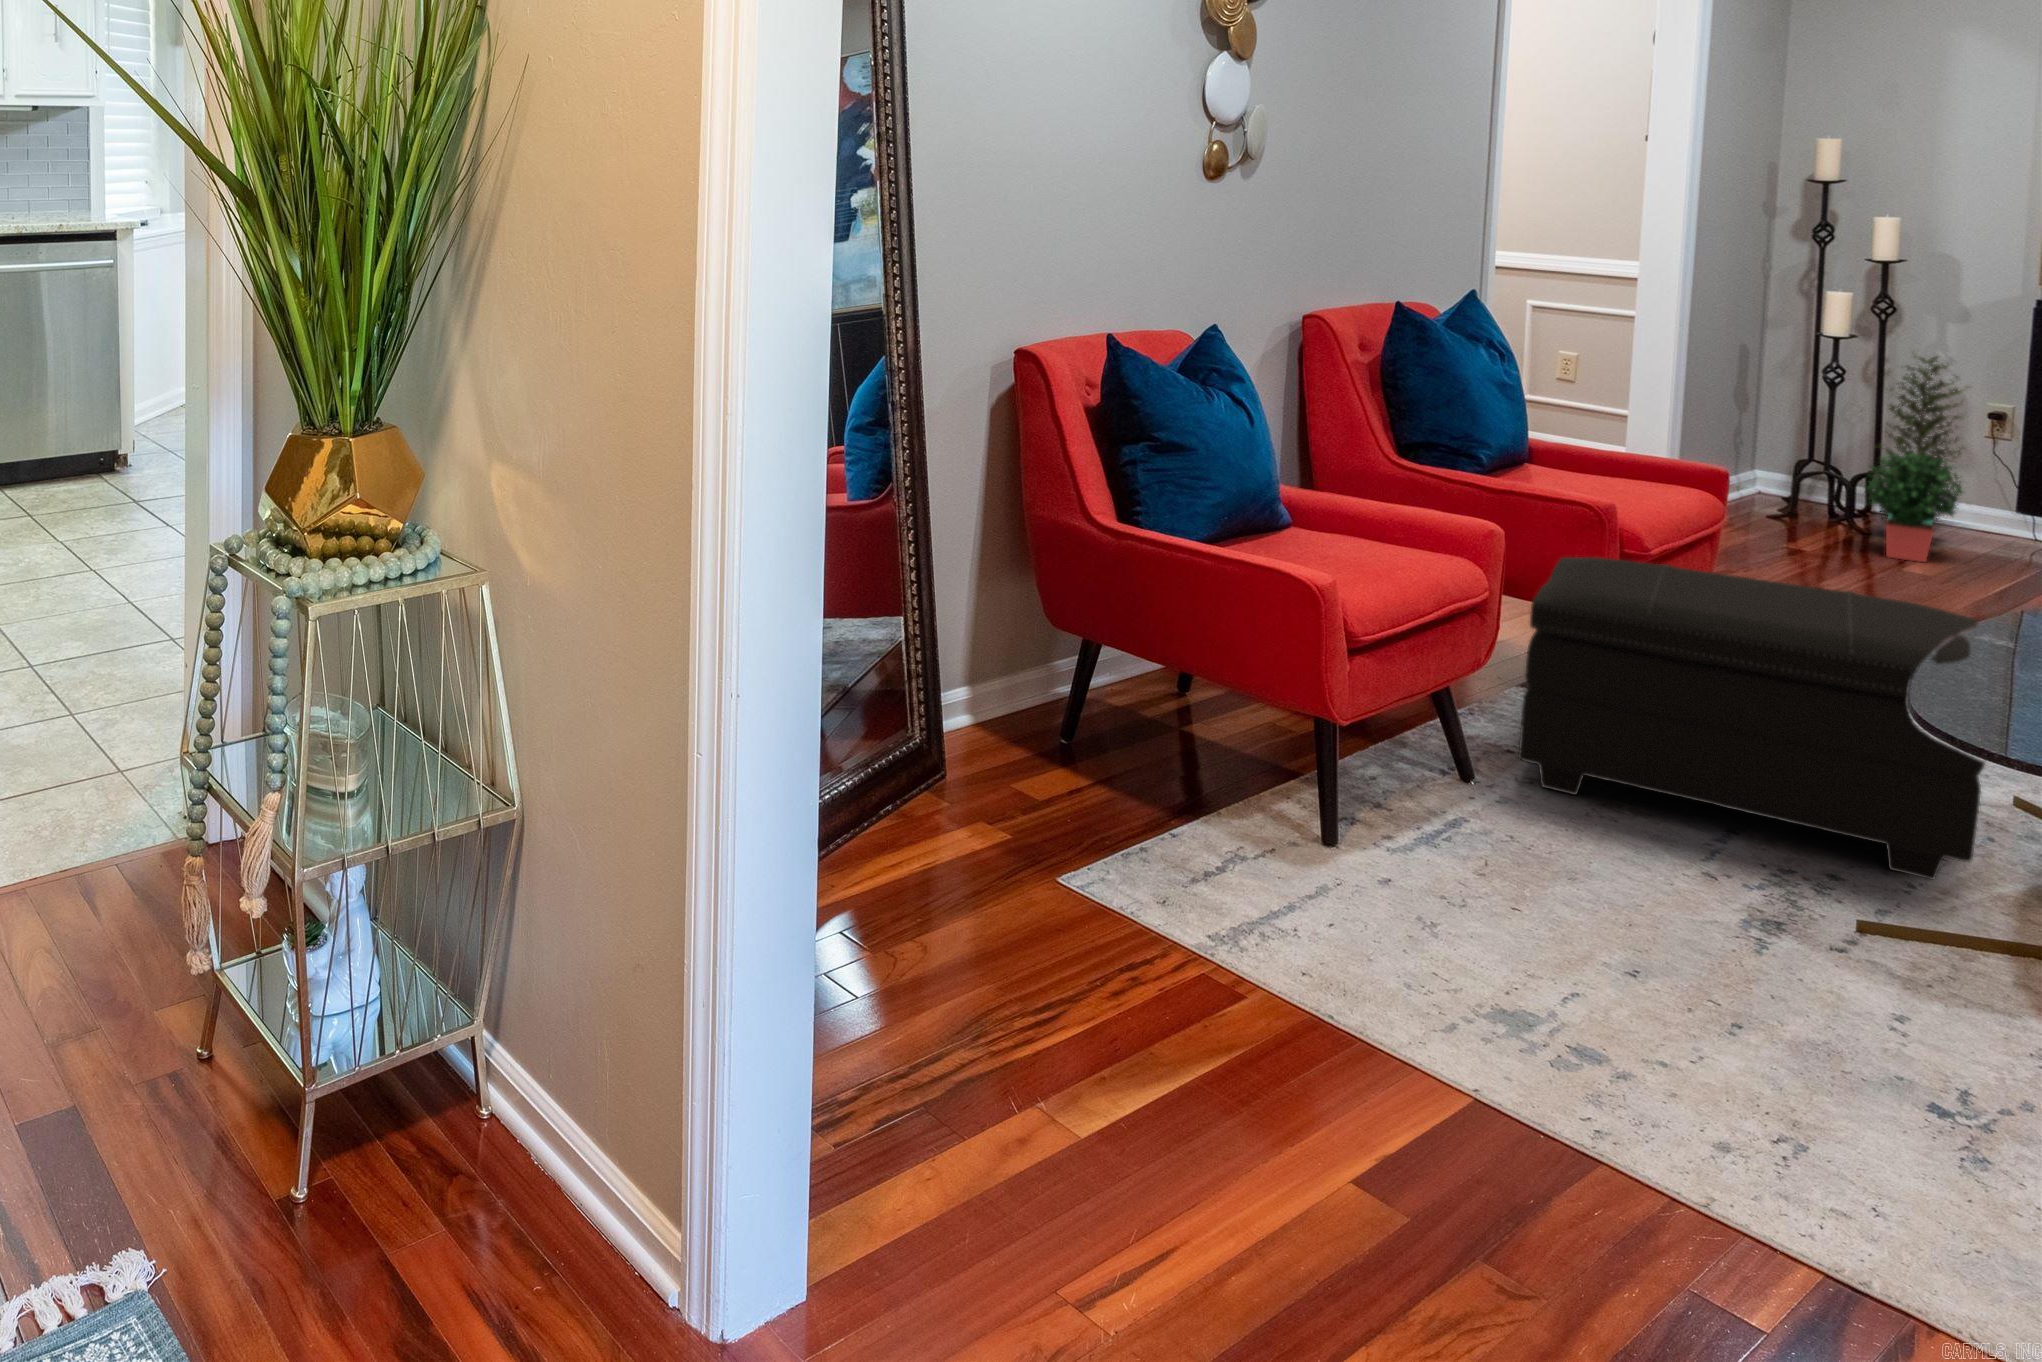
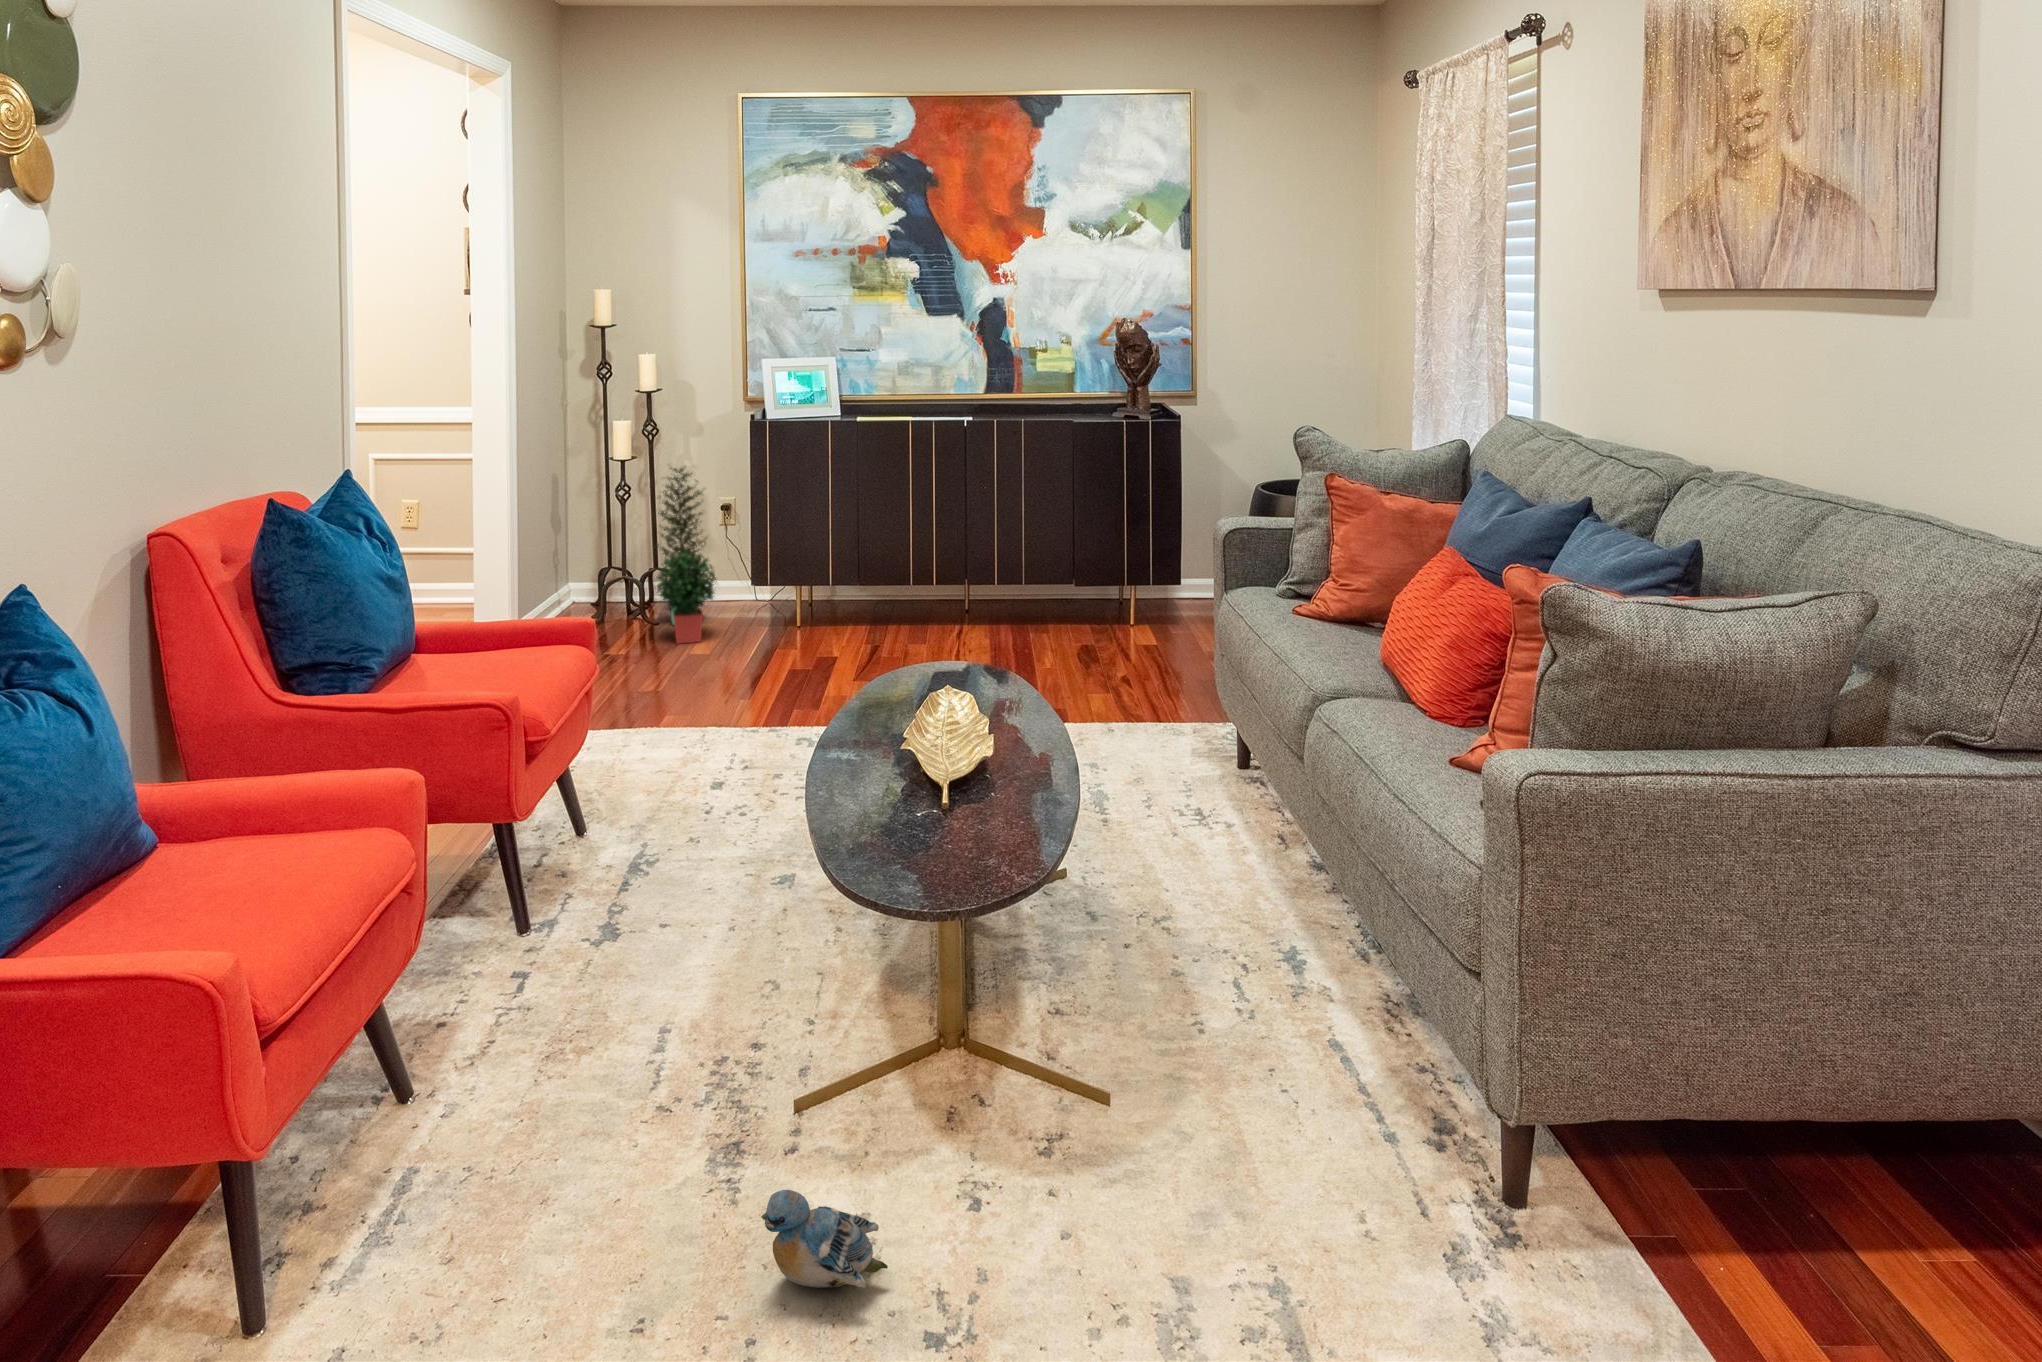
footstool: present [1518,557,1986,880] -> none [454,738,833,1068]
plush toy: none [1796,930,1944,1047] -> present [761,1190,888,1288]

